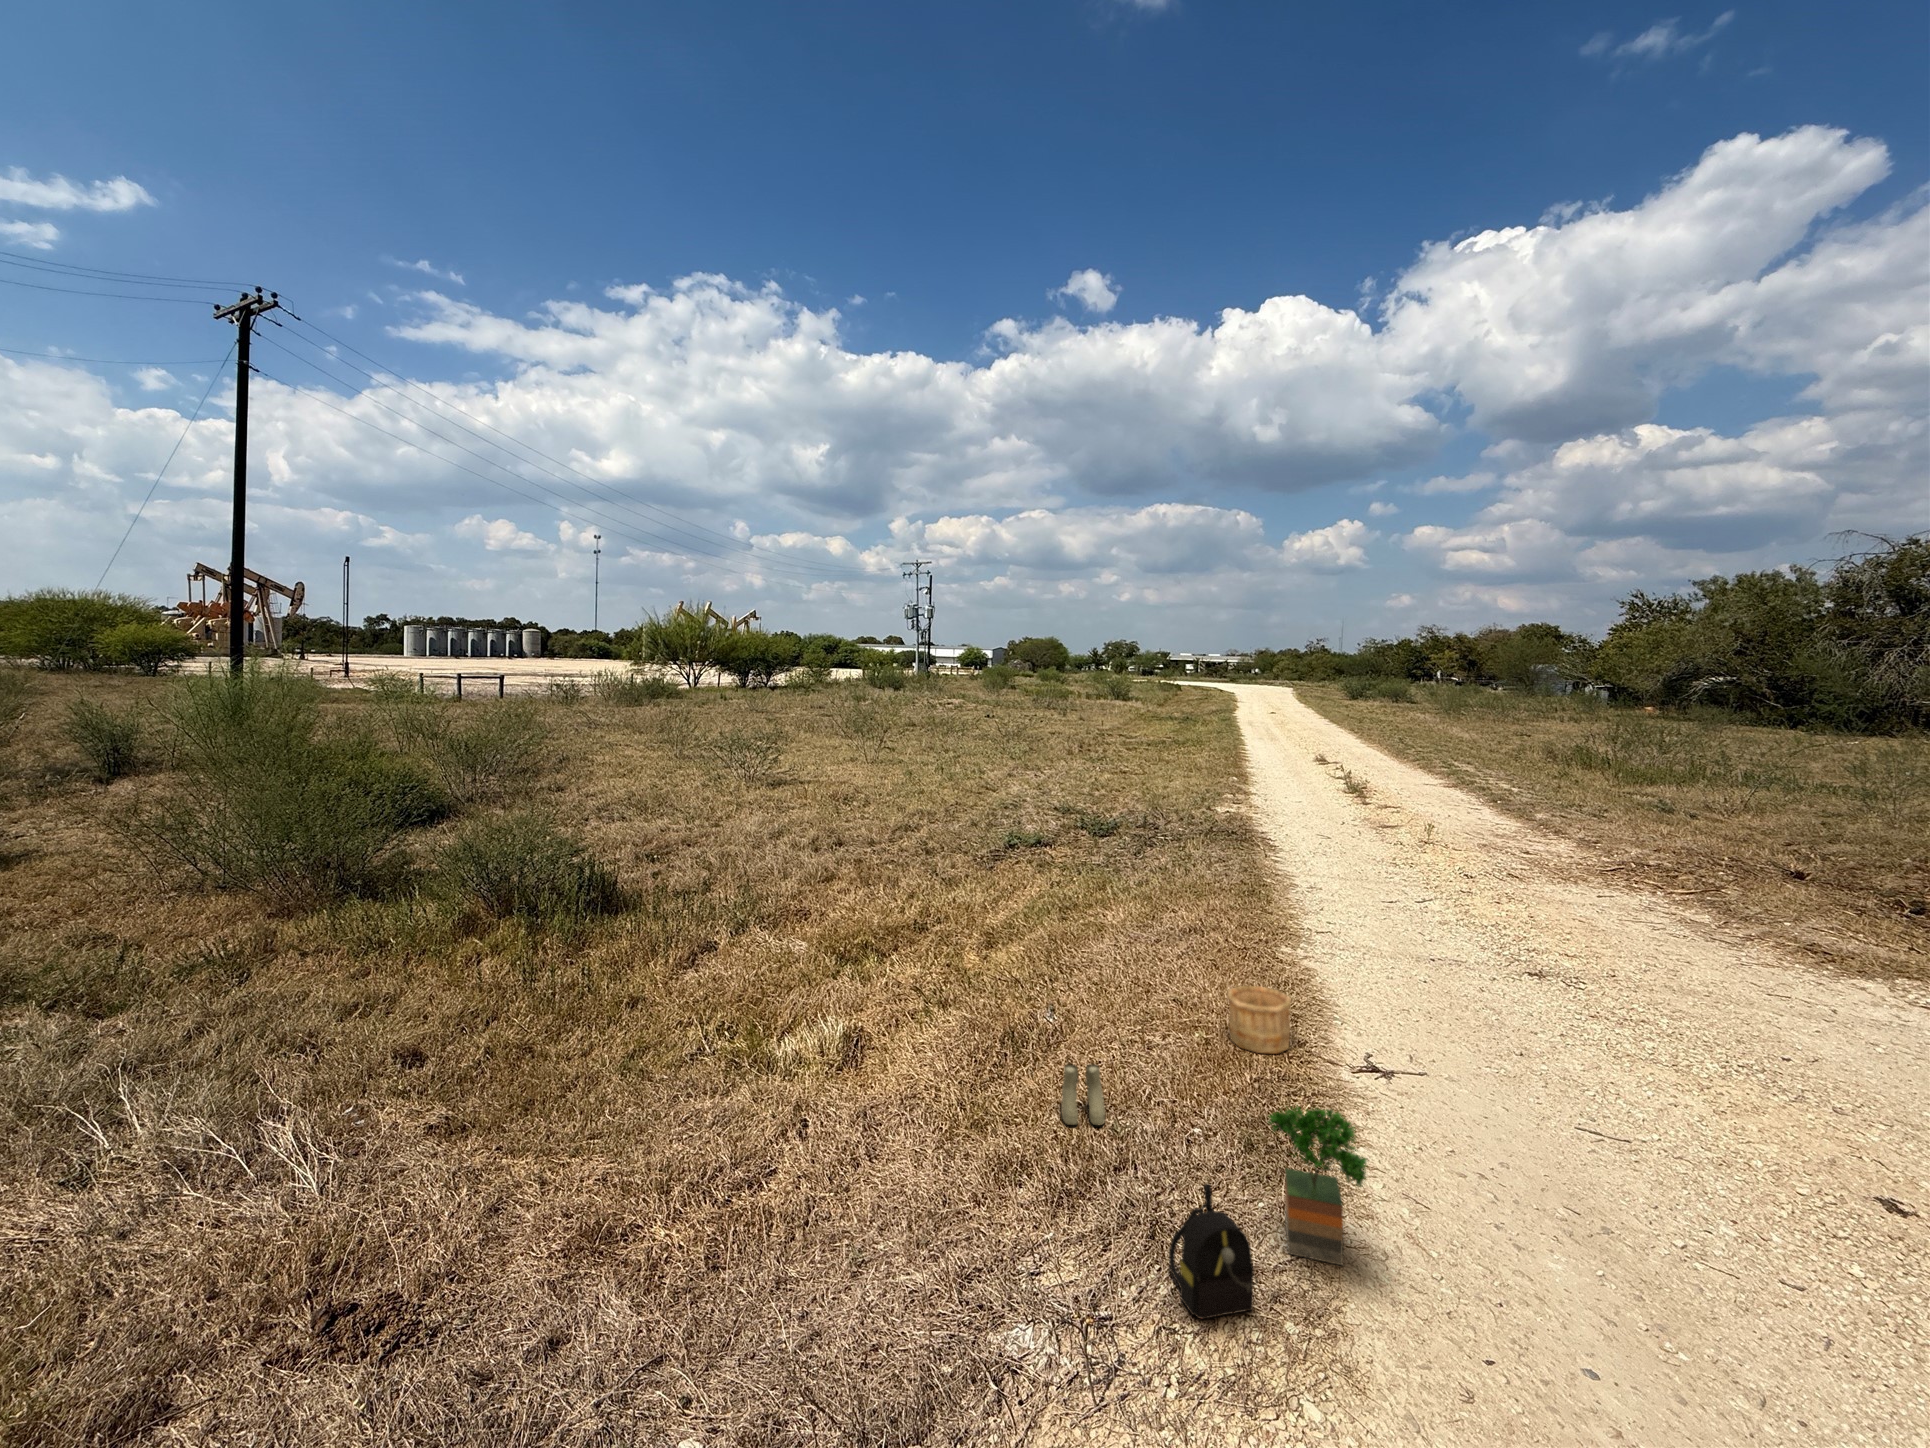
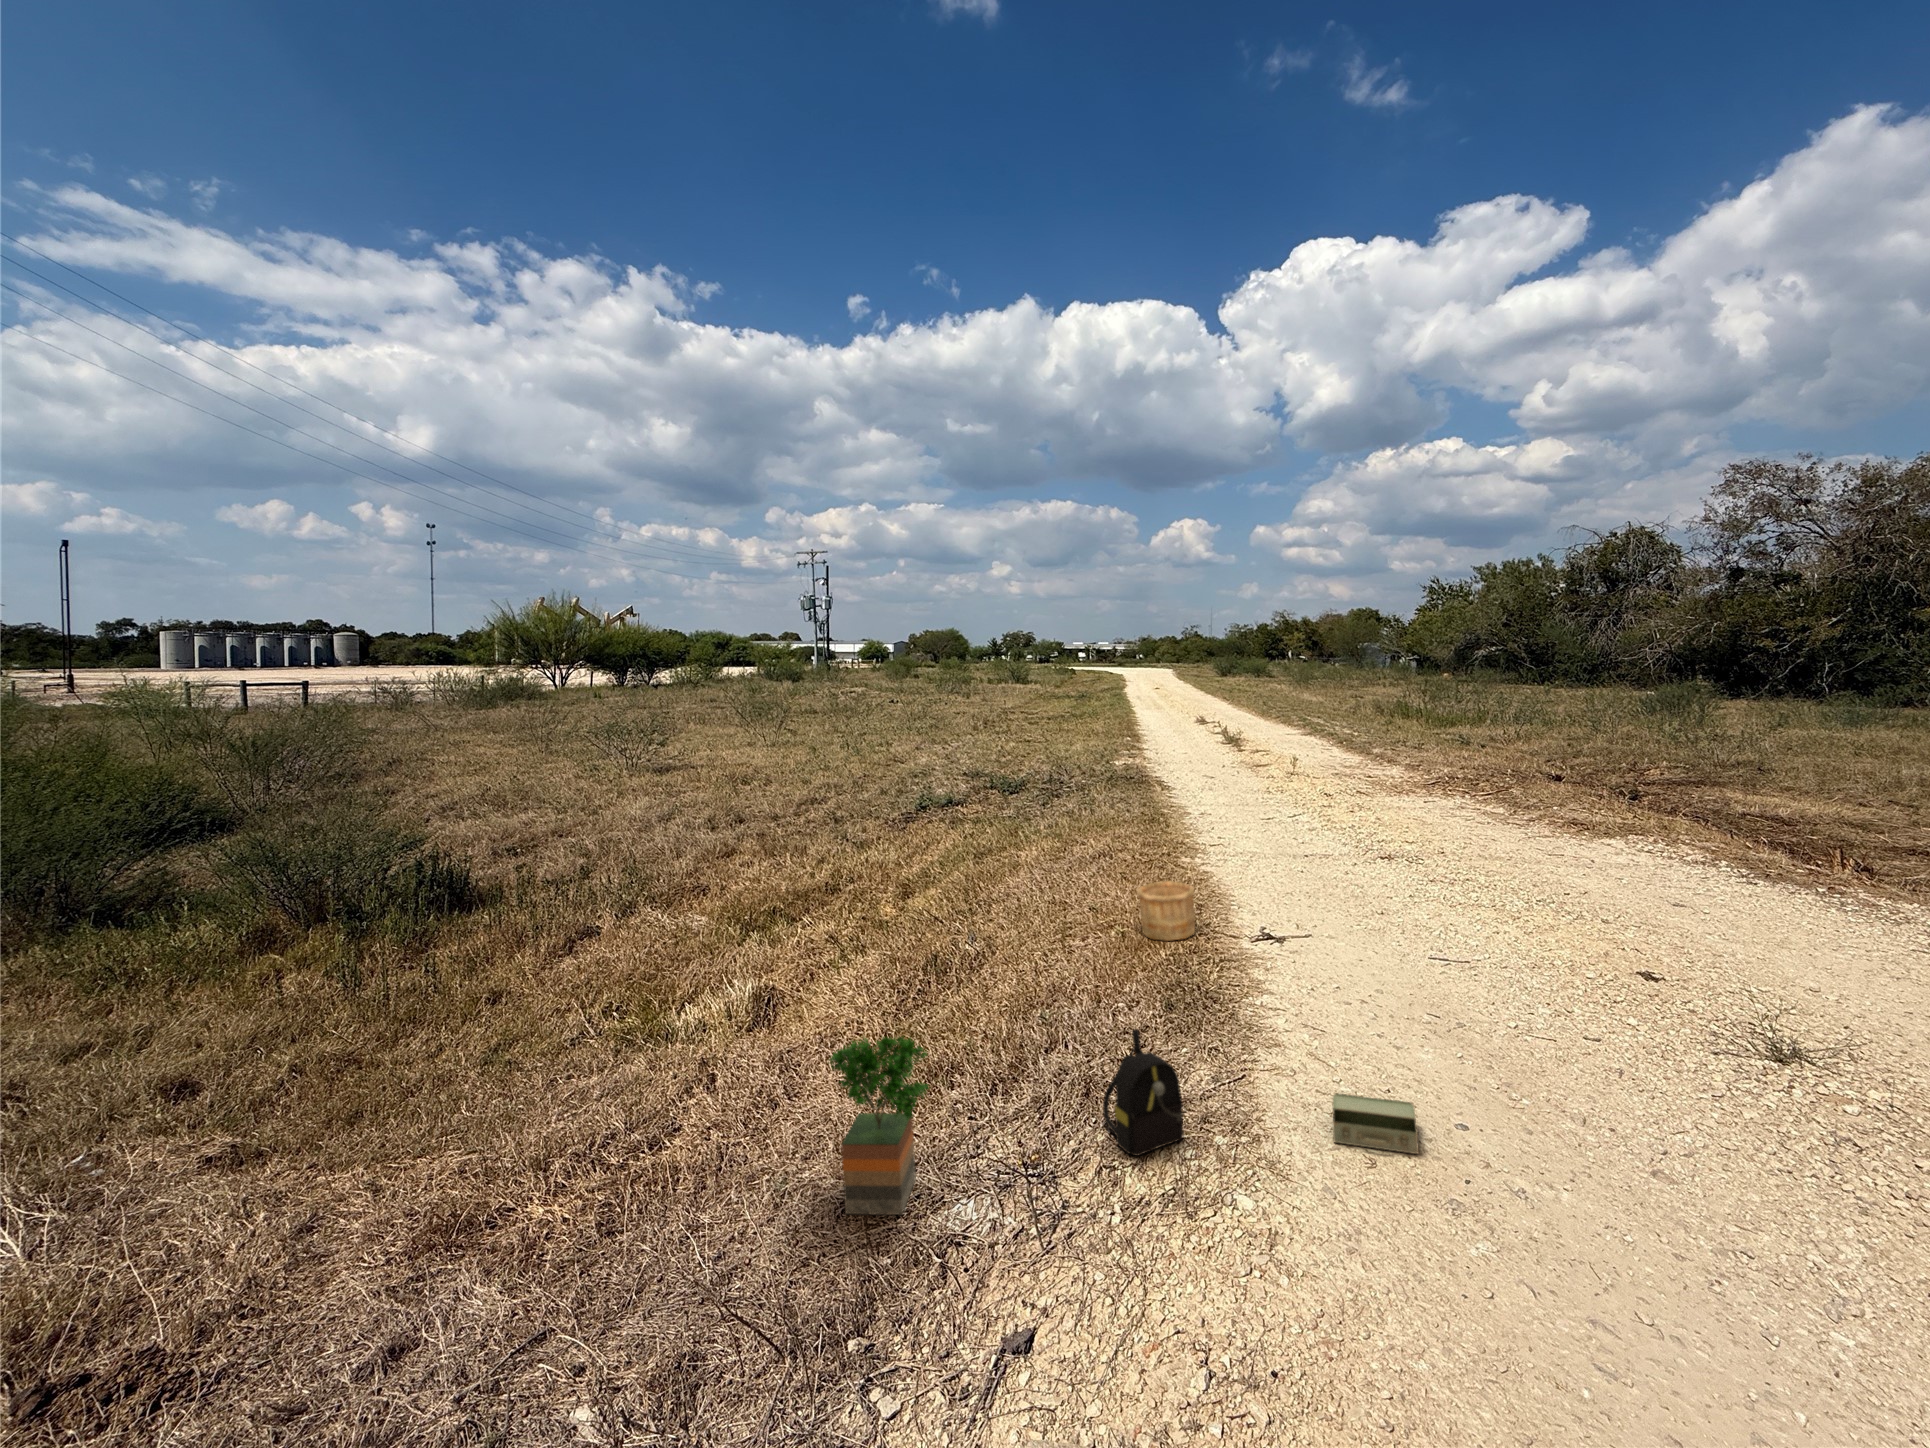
boots: present [1061,1064,1105,1125] -> none [988,963,1032,1024]
potted tree: present [1268,1106,1367,1265] -> present [830,1036,928,1215]
toolbox: none [1425,1297,1530,1398] -> present [1333,1093,1419,1154]

